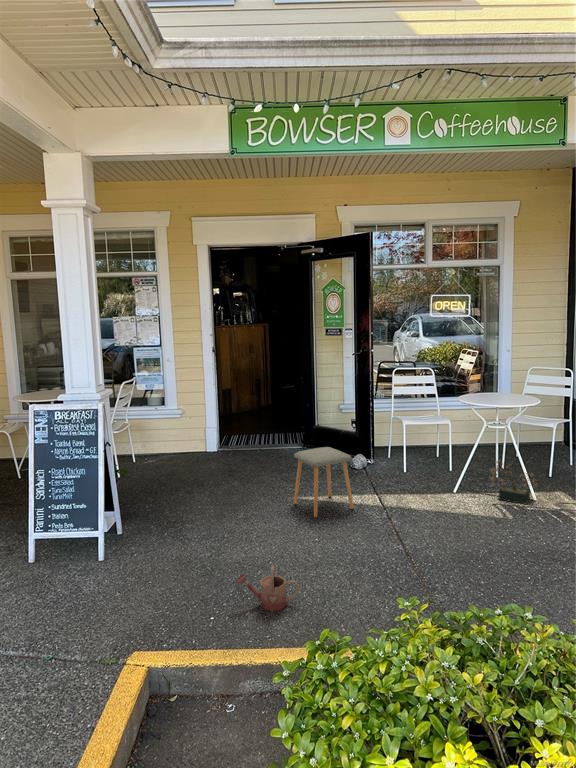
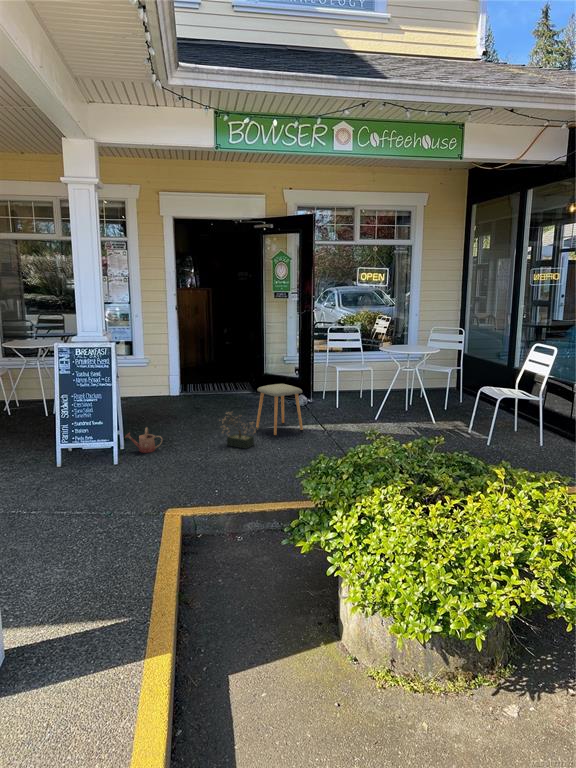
decorative plant: present [490,460,536,504] -> present [222,412,255,448]
watering can: present [237,566,299,611] -> present [125,428,162,453]

